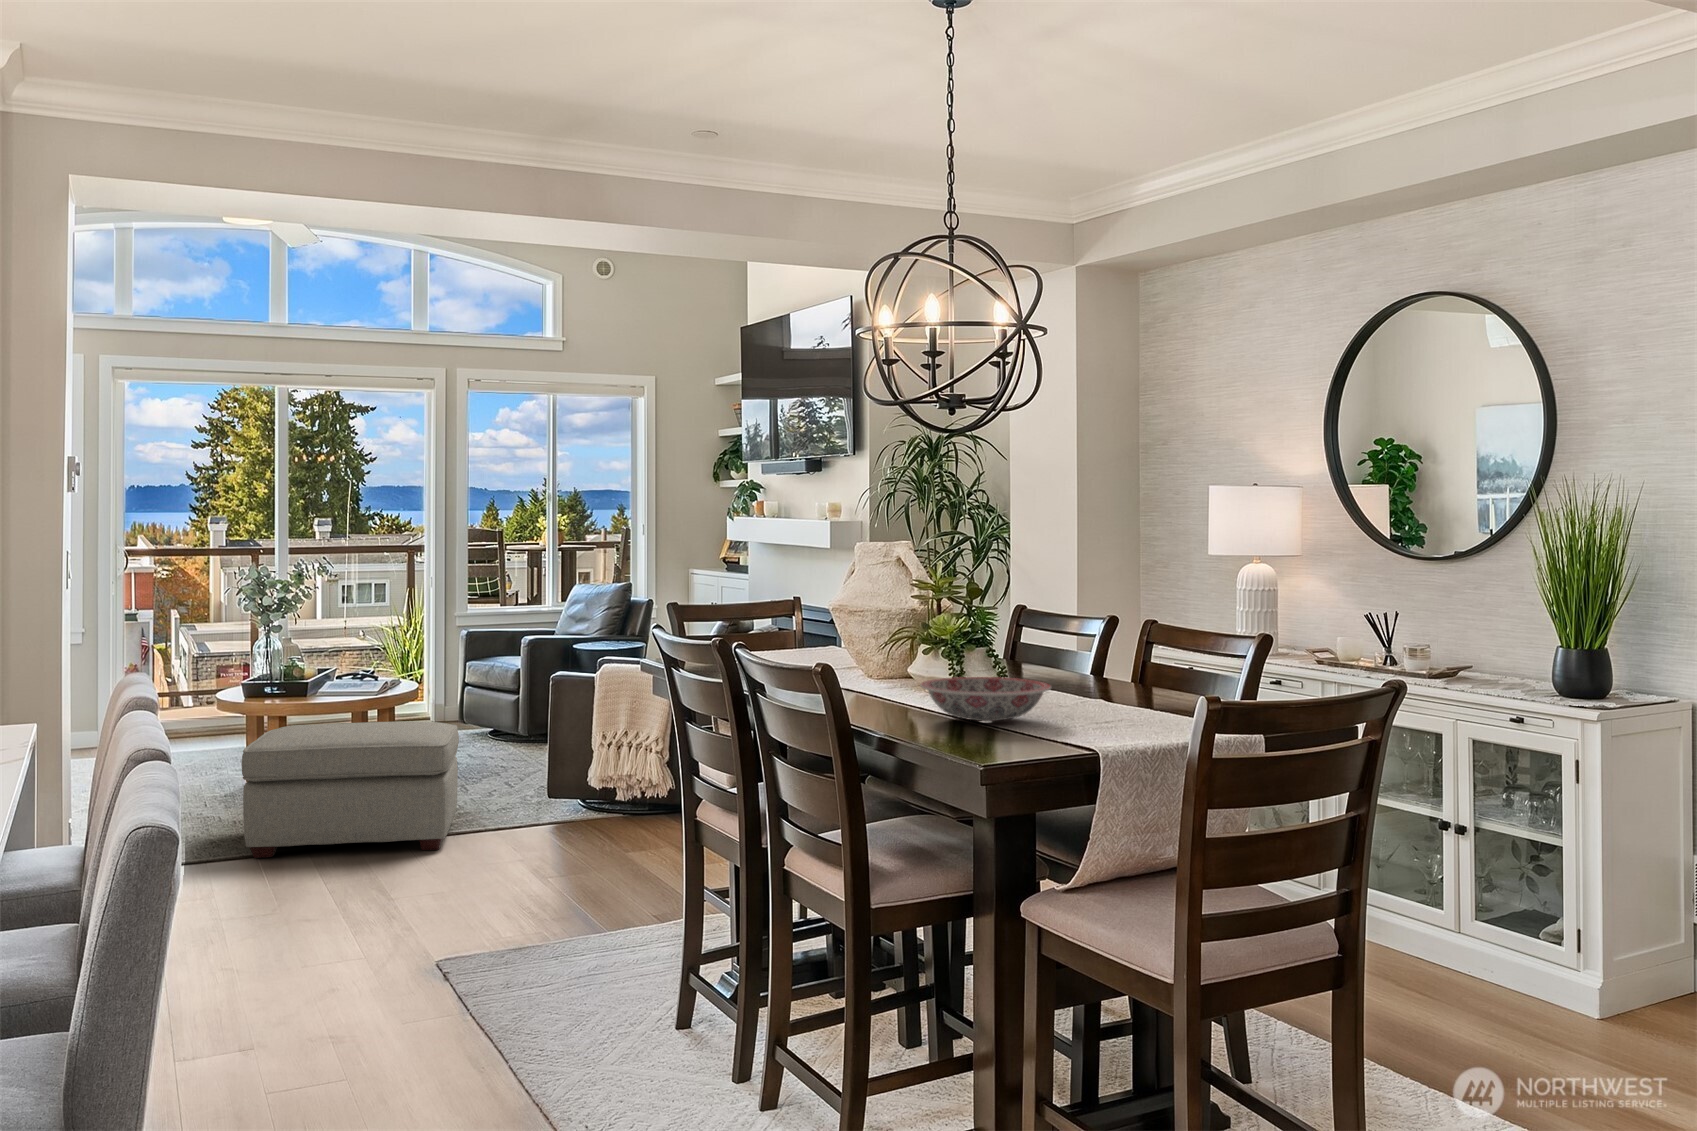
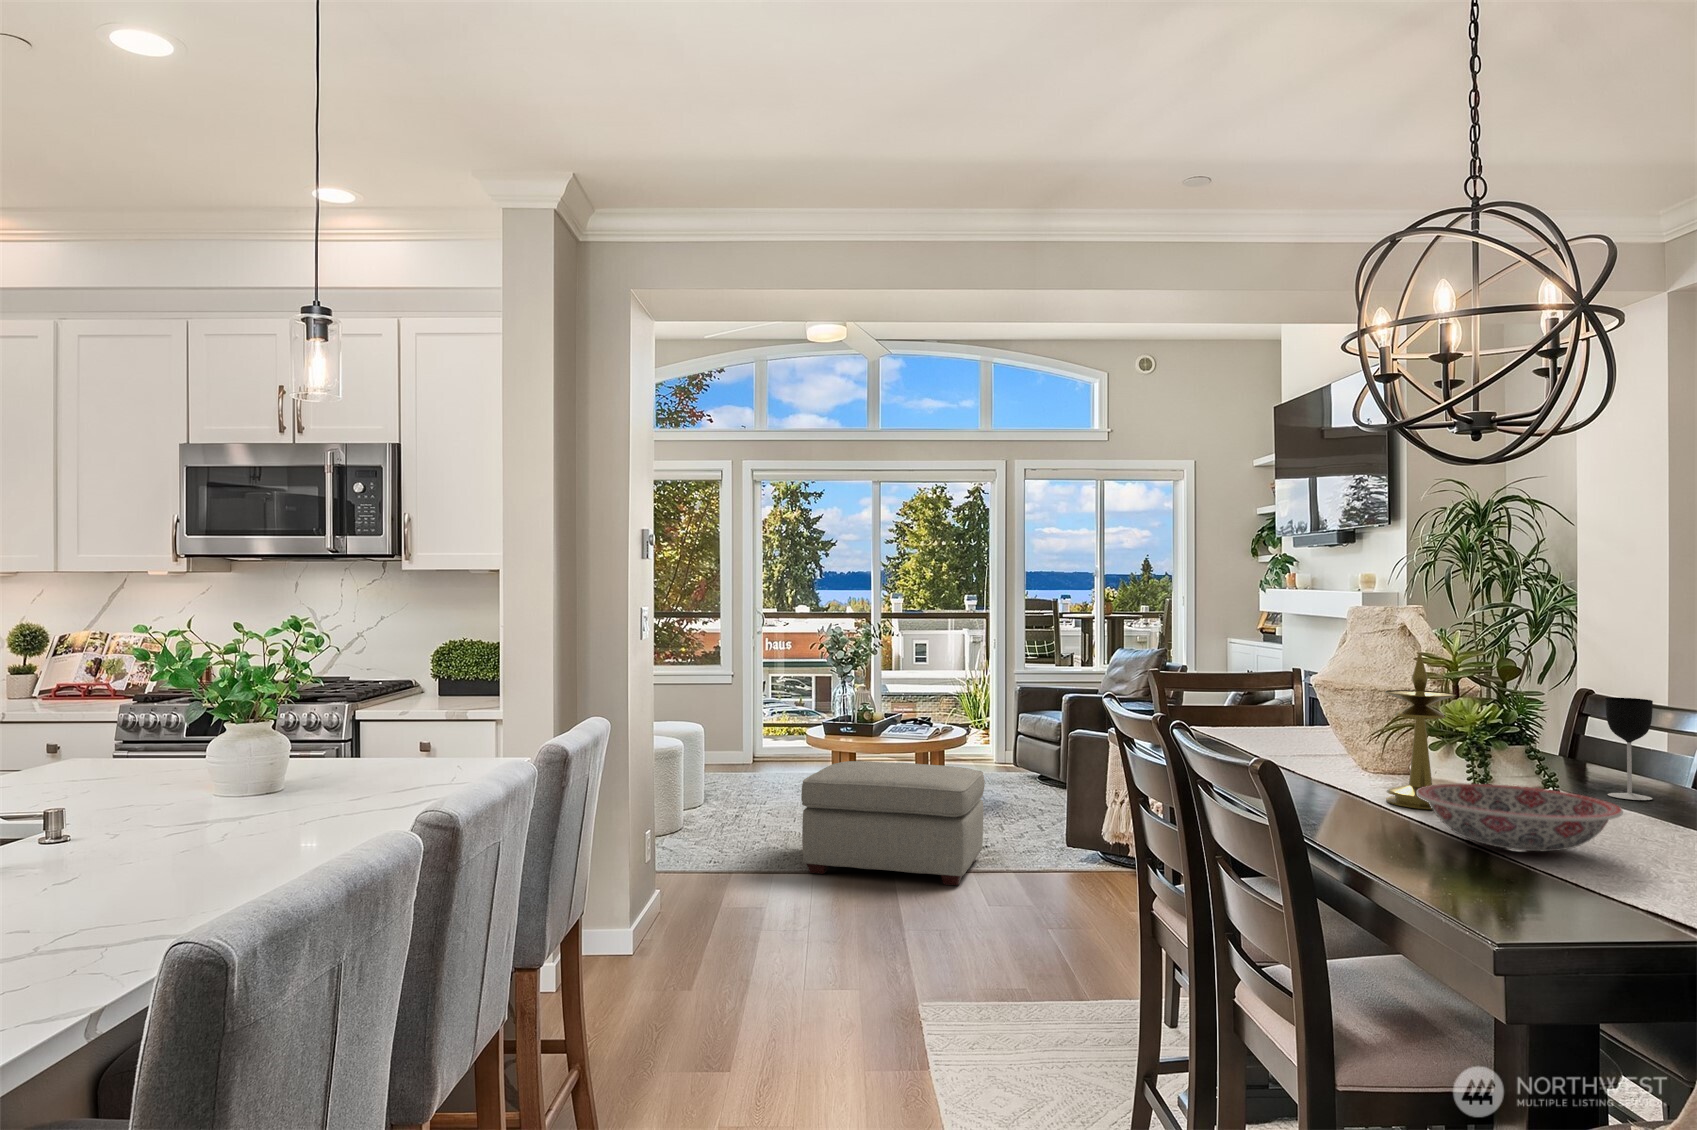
candlestick: none [891,578,942,702] -> present [1385,653,1456,809]
wine glass: none [1037,609,1067,686] -> present [1605,697,1653,800]

